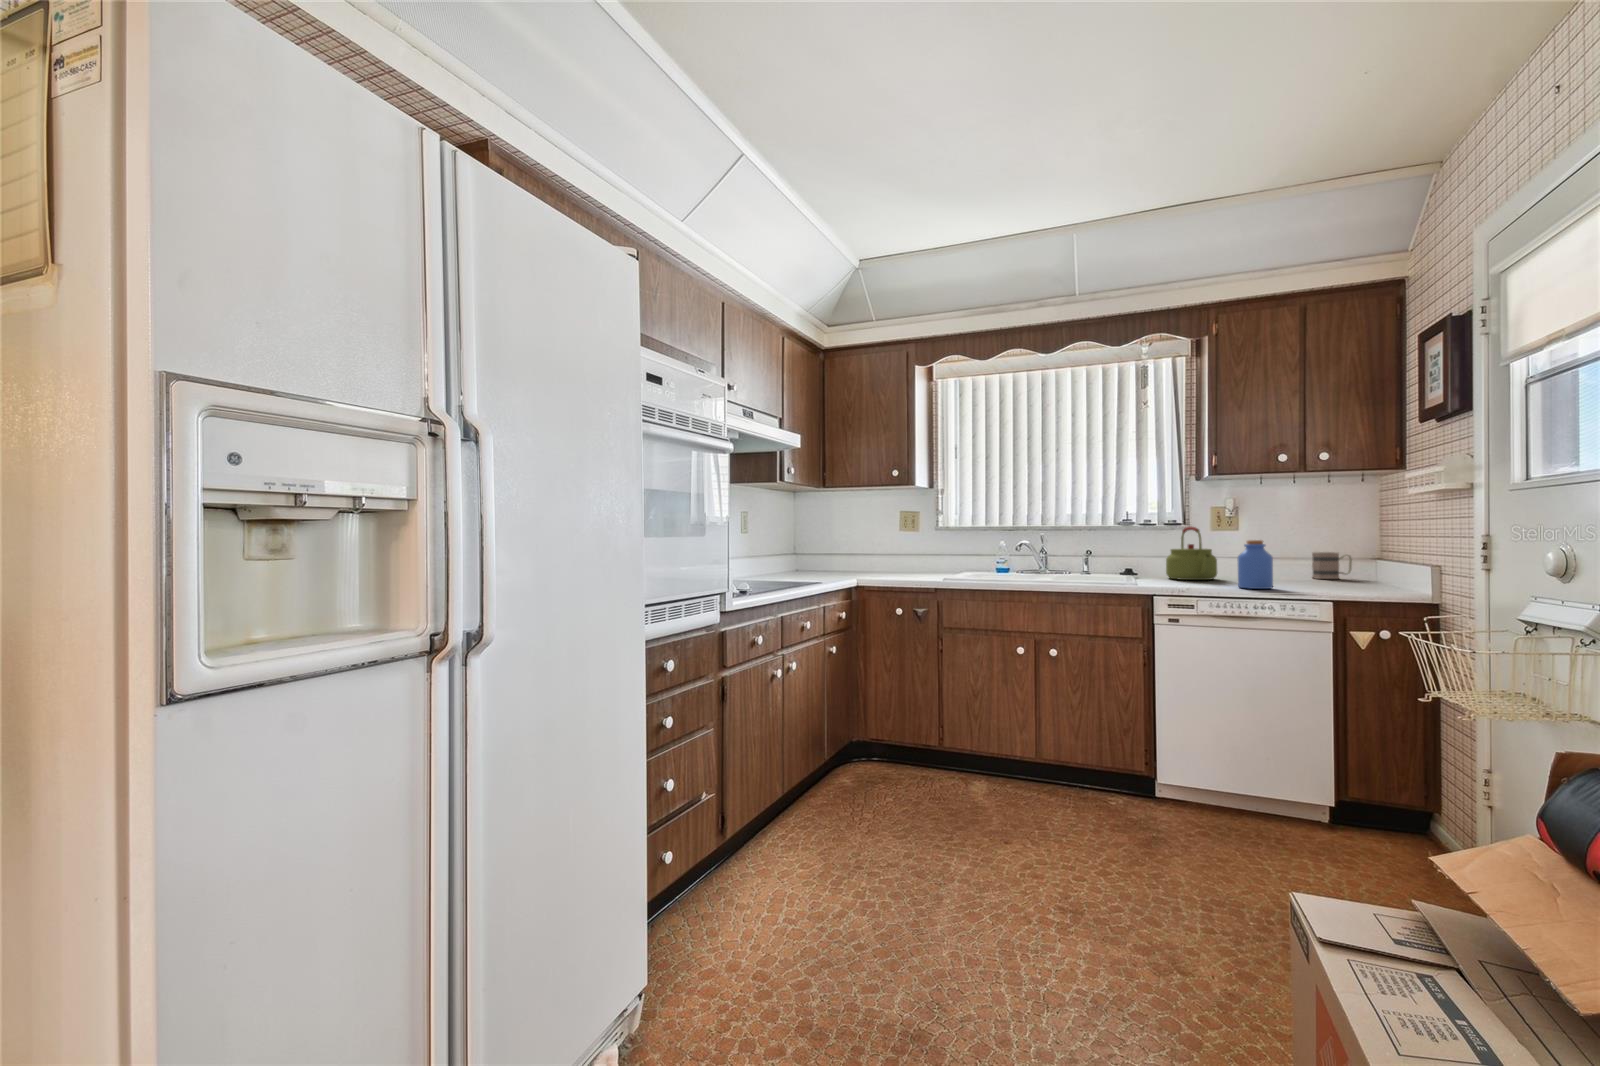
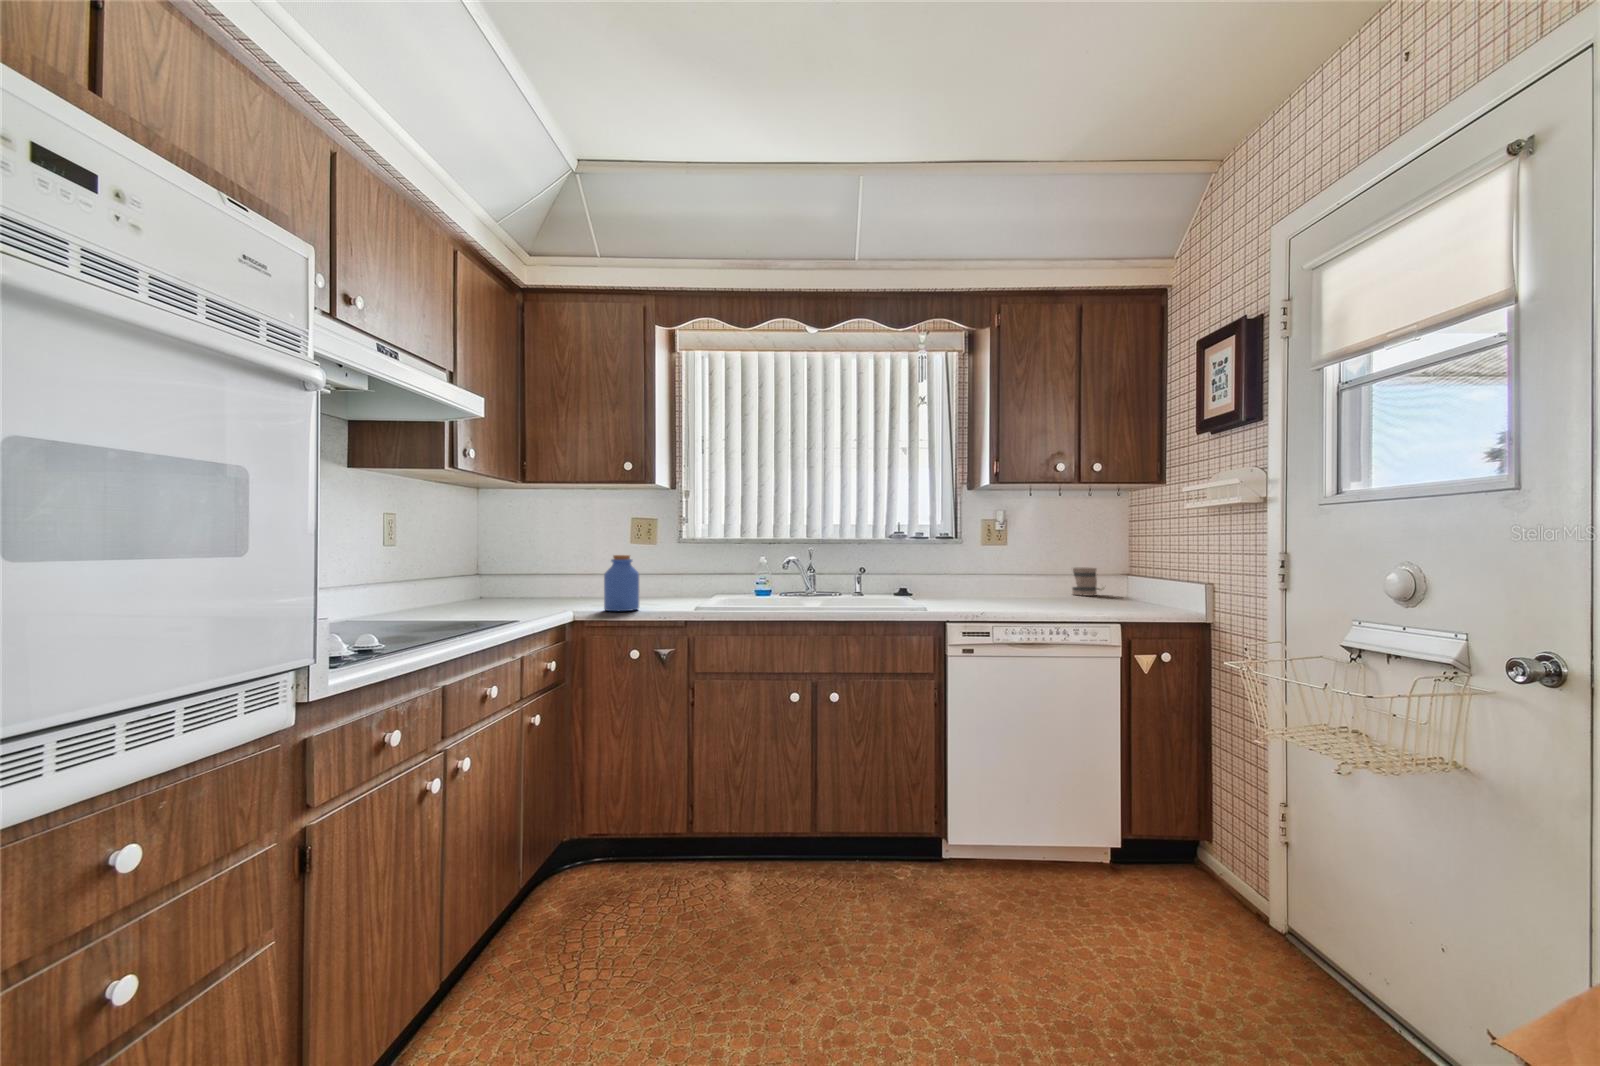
kettle: present [1166,527,1217,580] -> none [943,540,995,600]
jar: present [1237,540,1273,589] -> present [604,555,639,611]

